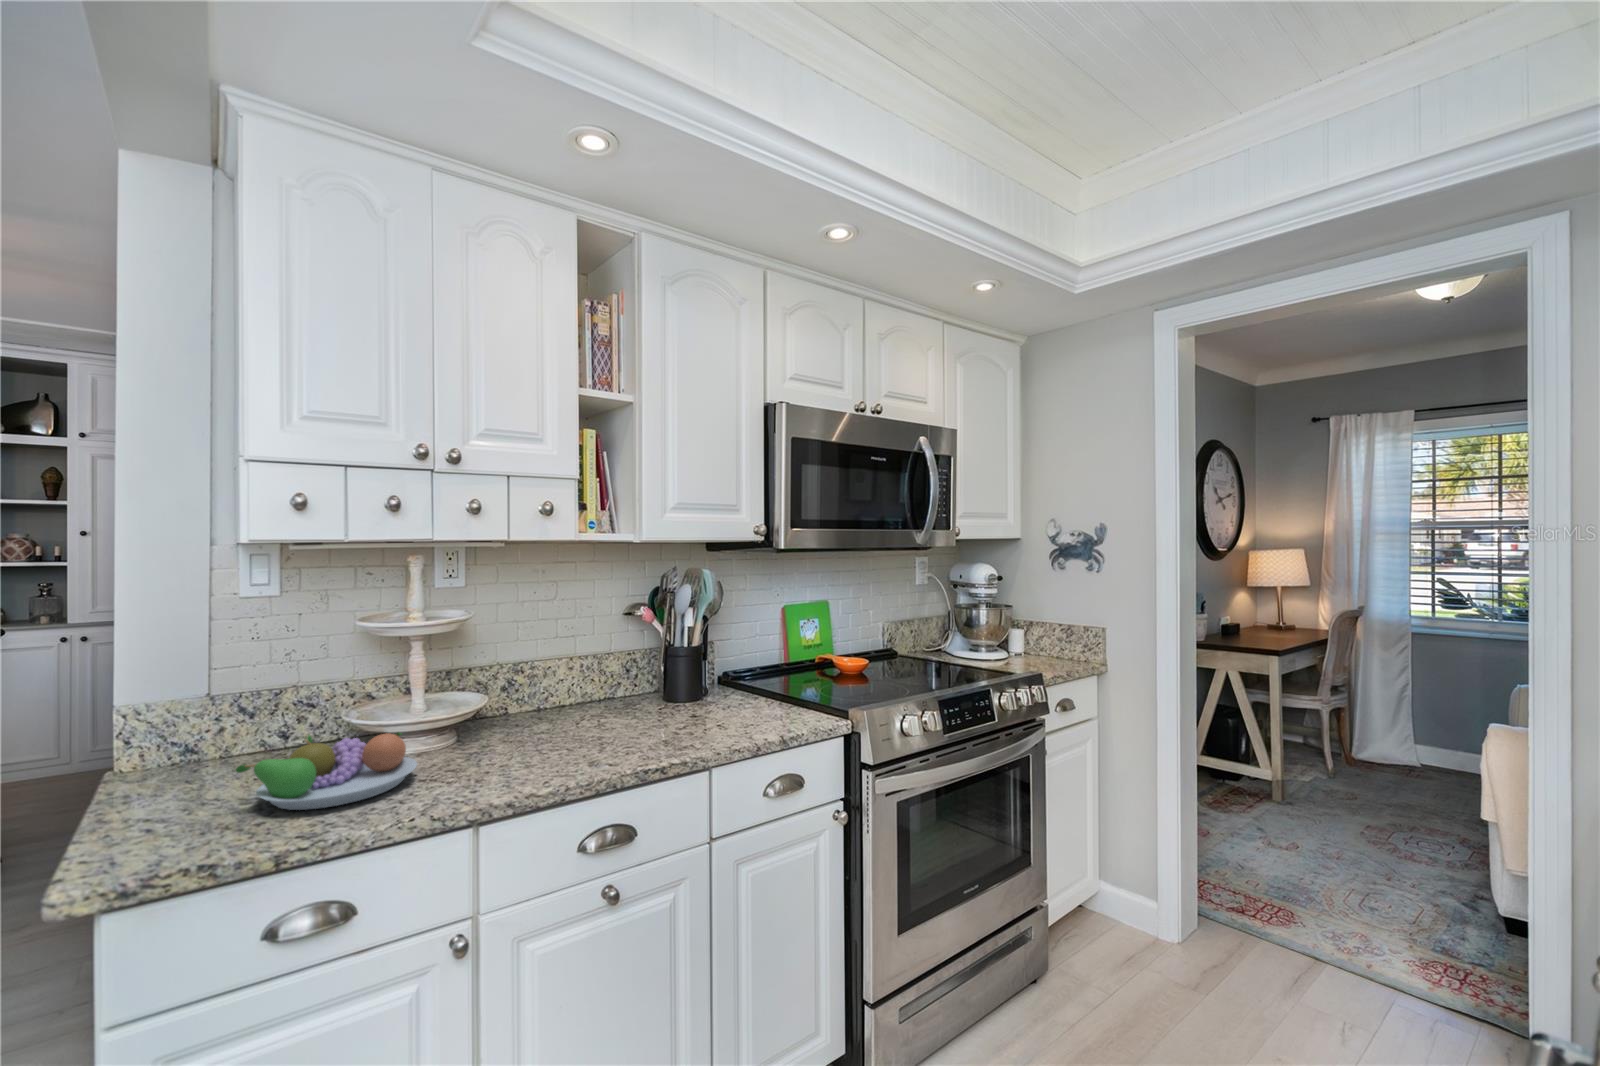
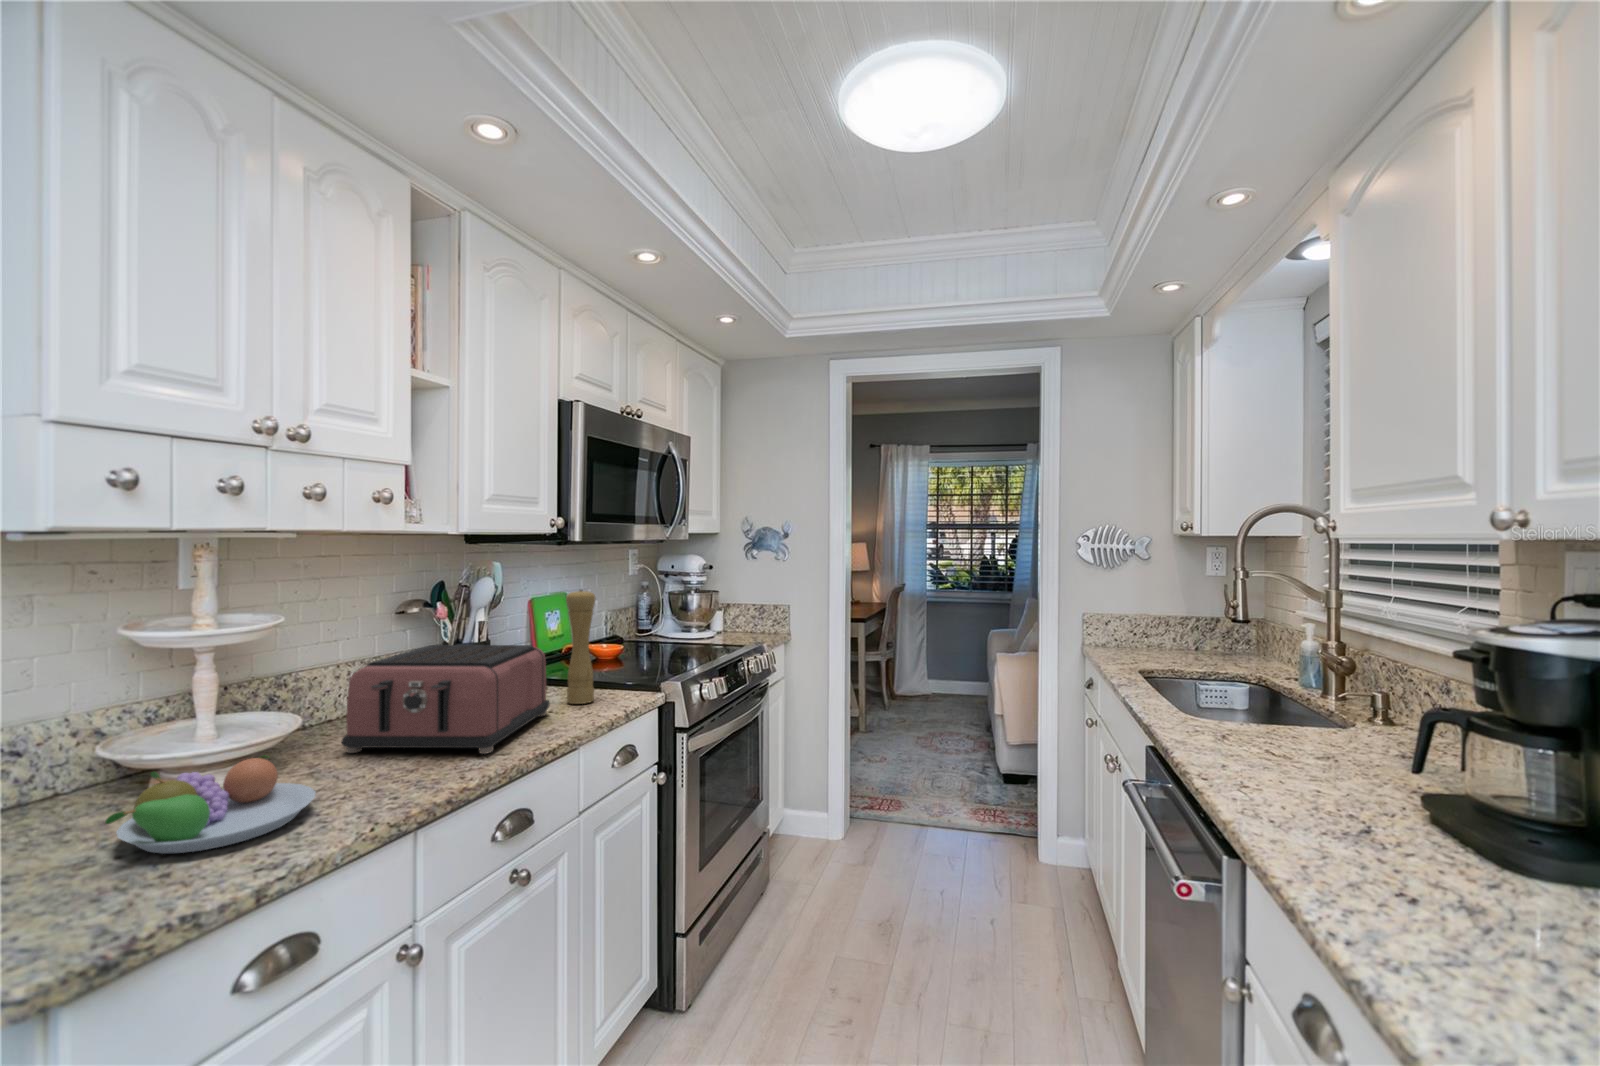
pepper mill: none [737,597,768,720] -> present [566,590,595,704]
toaster: none [512,646,708,761] -> present [342,645,550,754]

